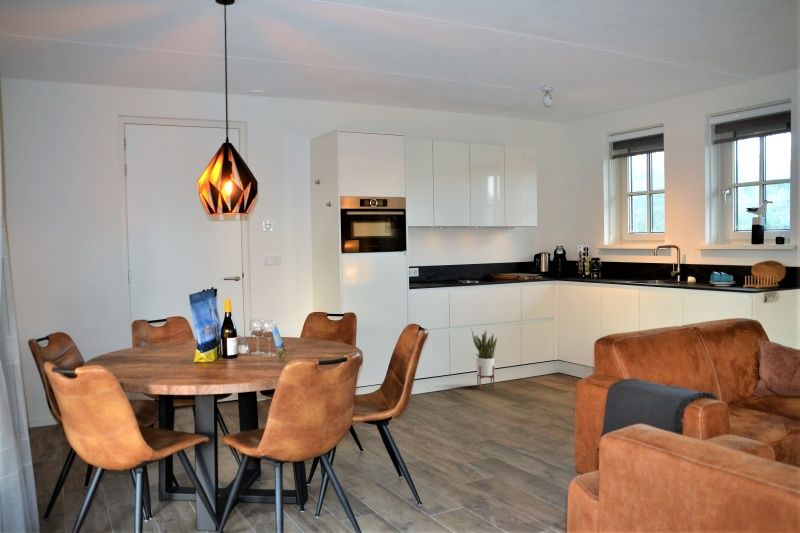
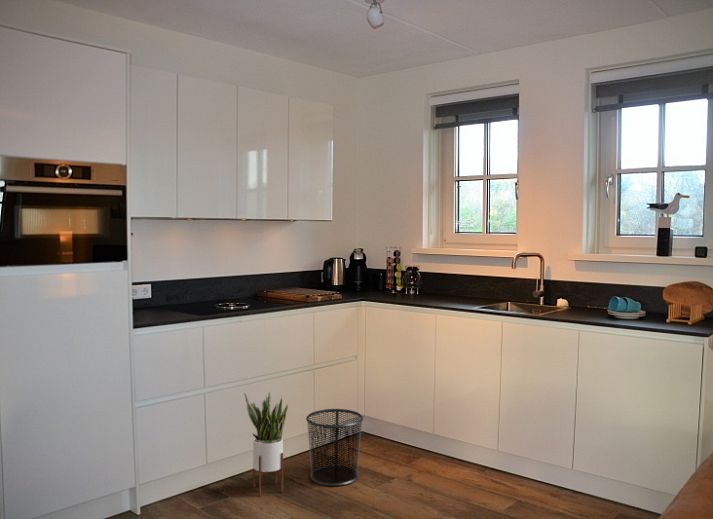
waste bin: none [510,345,546,389] -> present [306,409,363,486]

